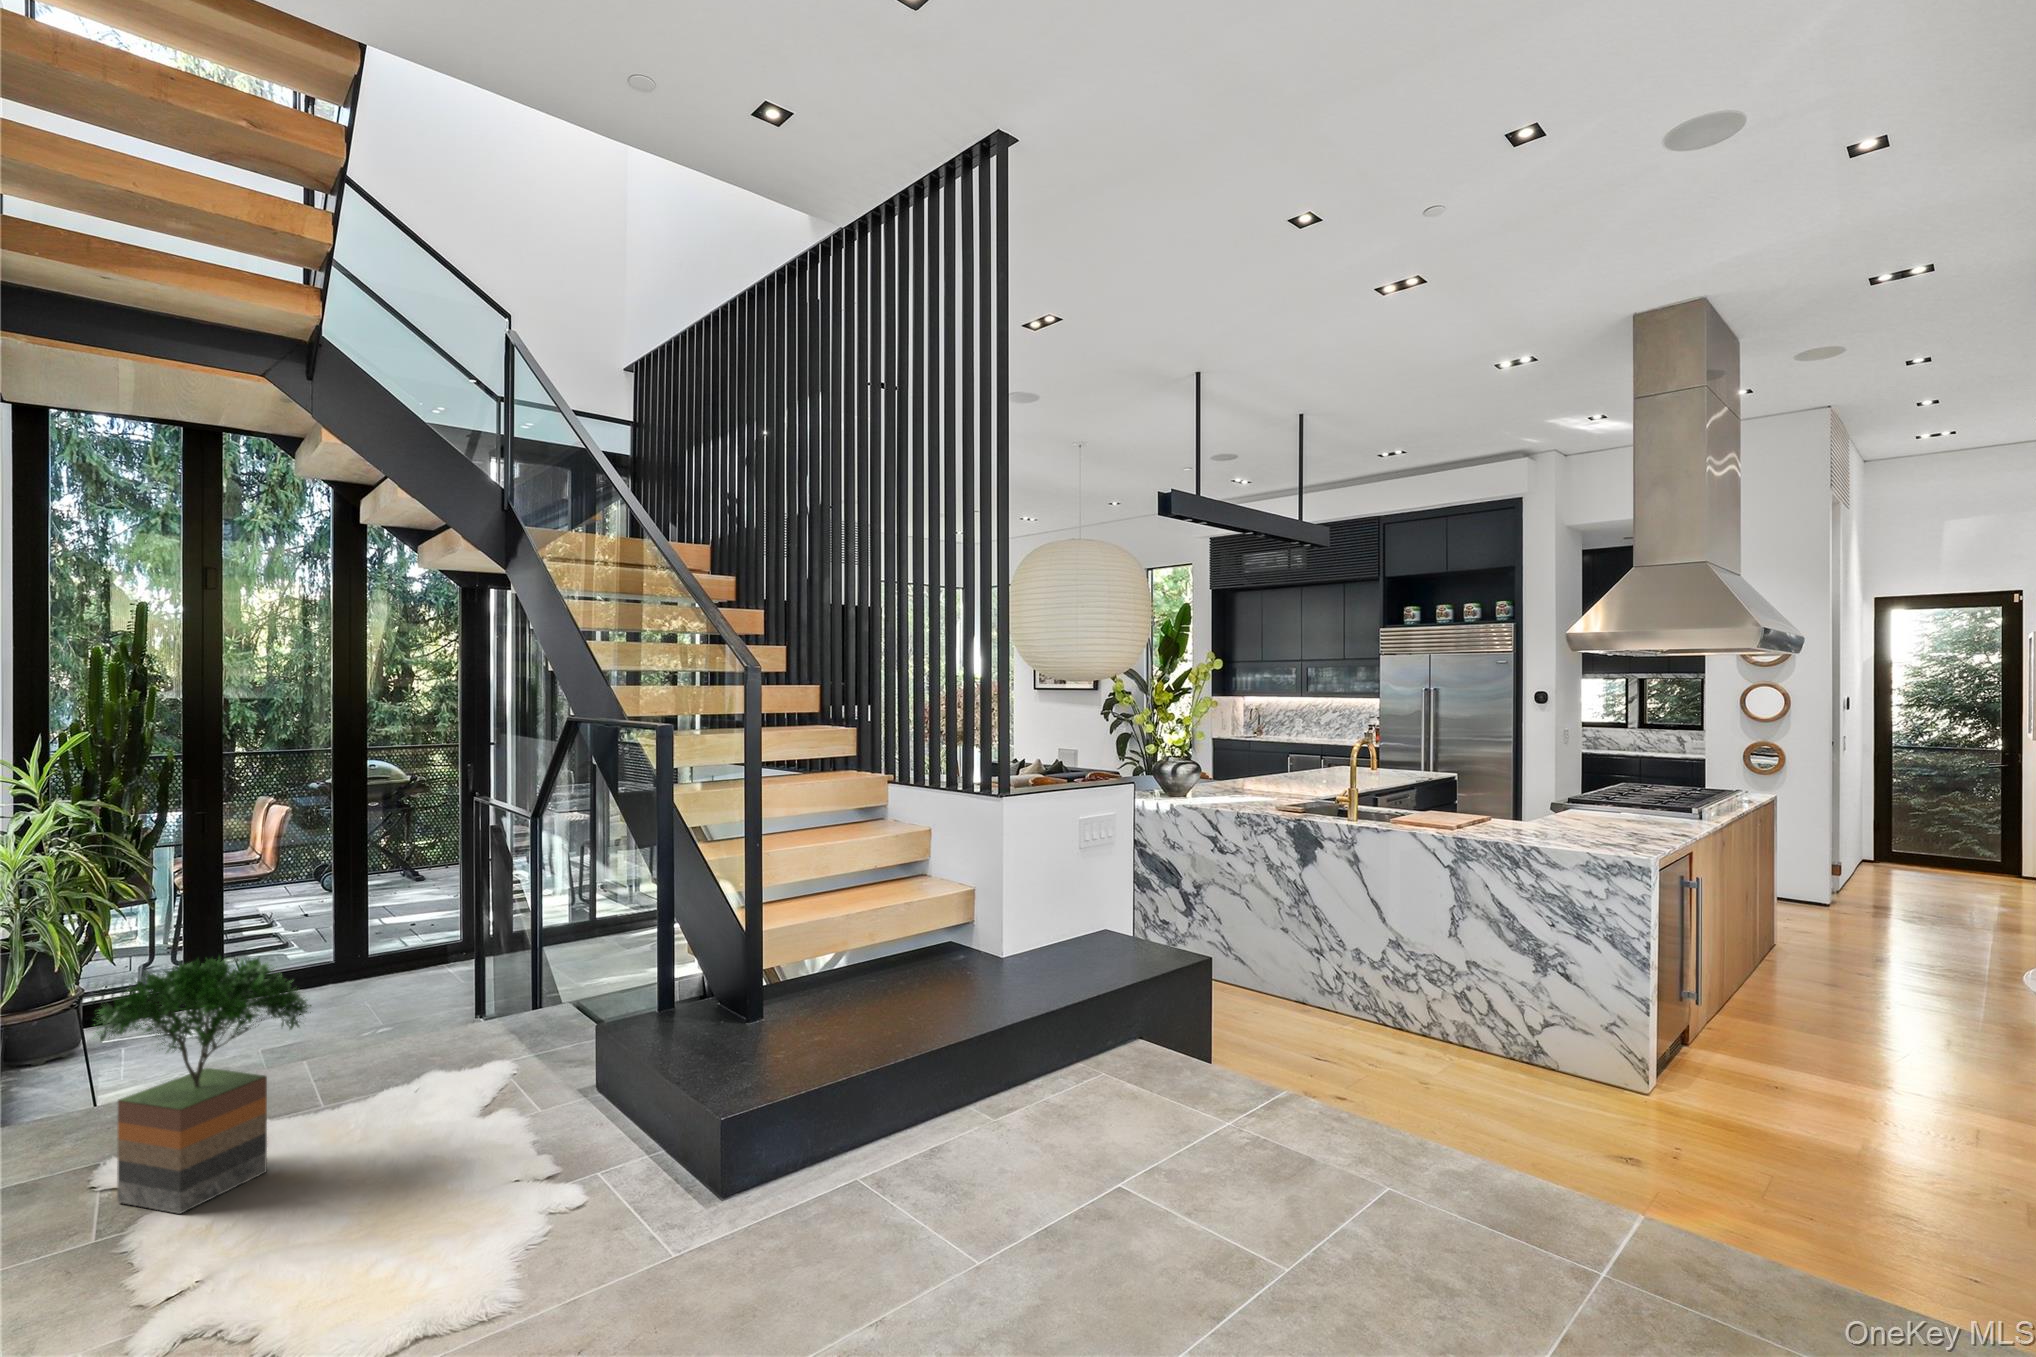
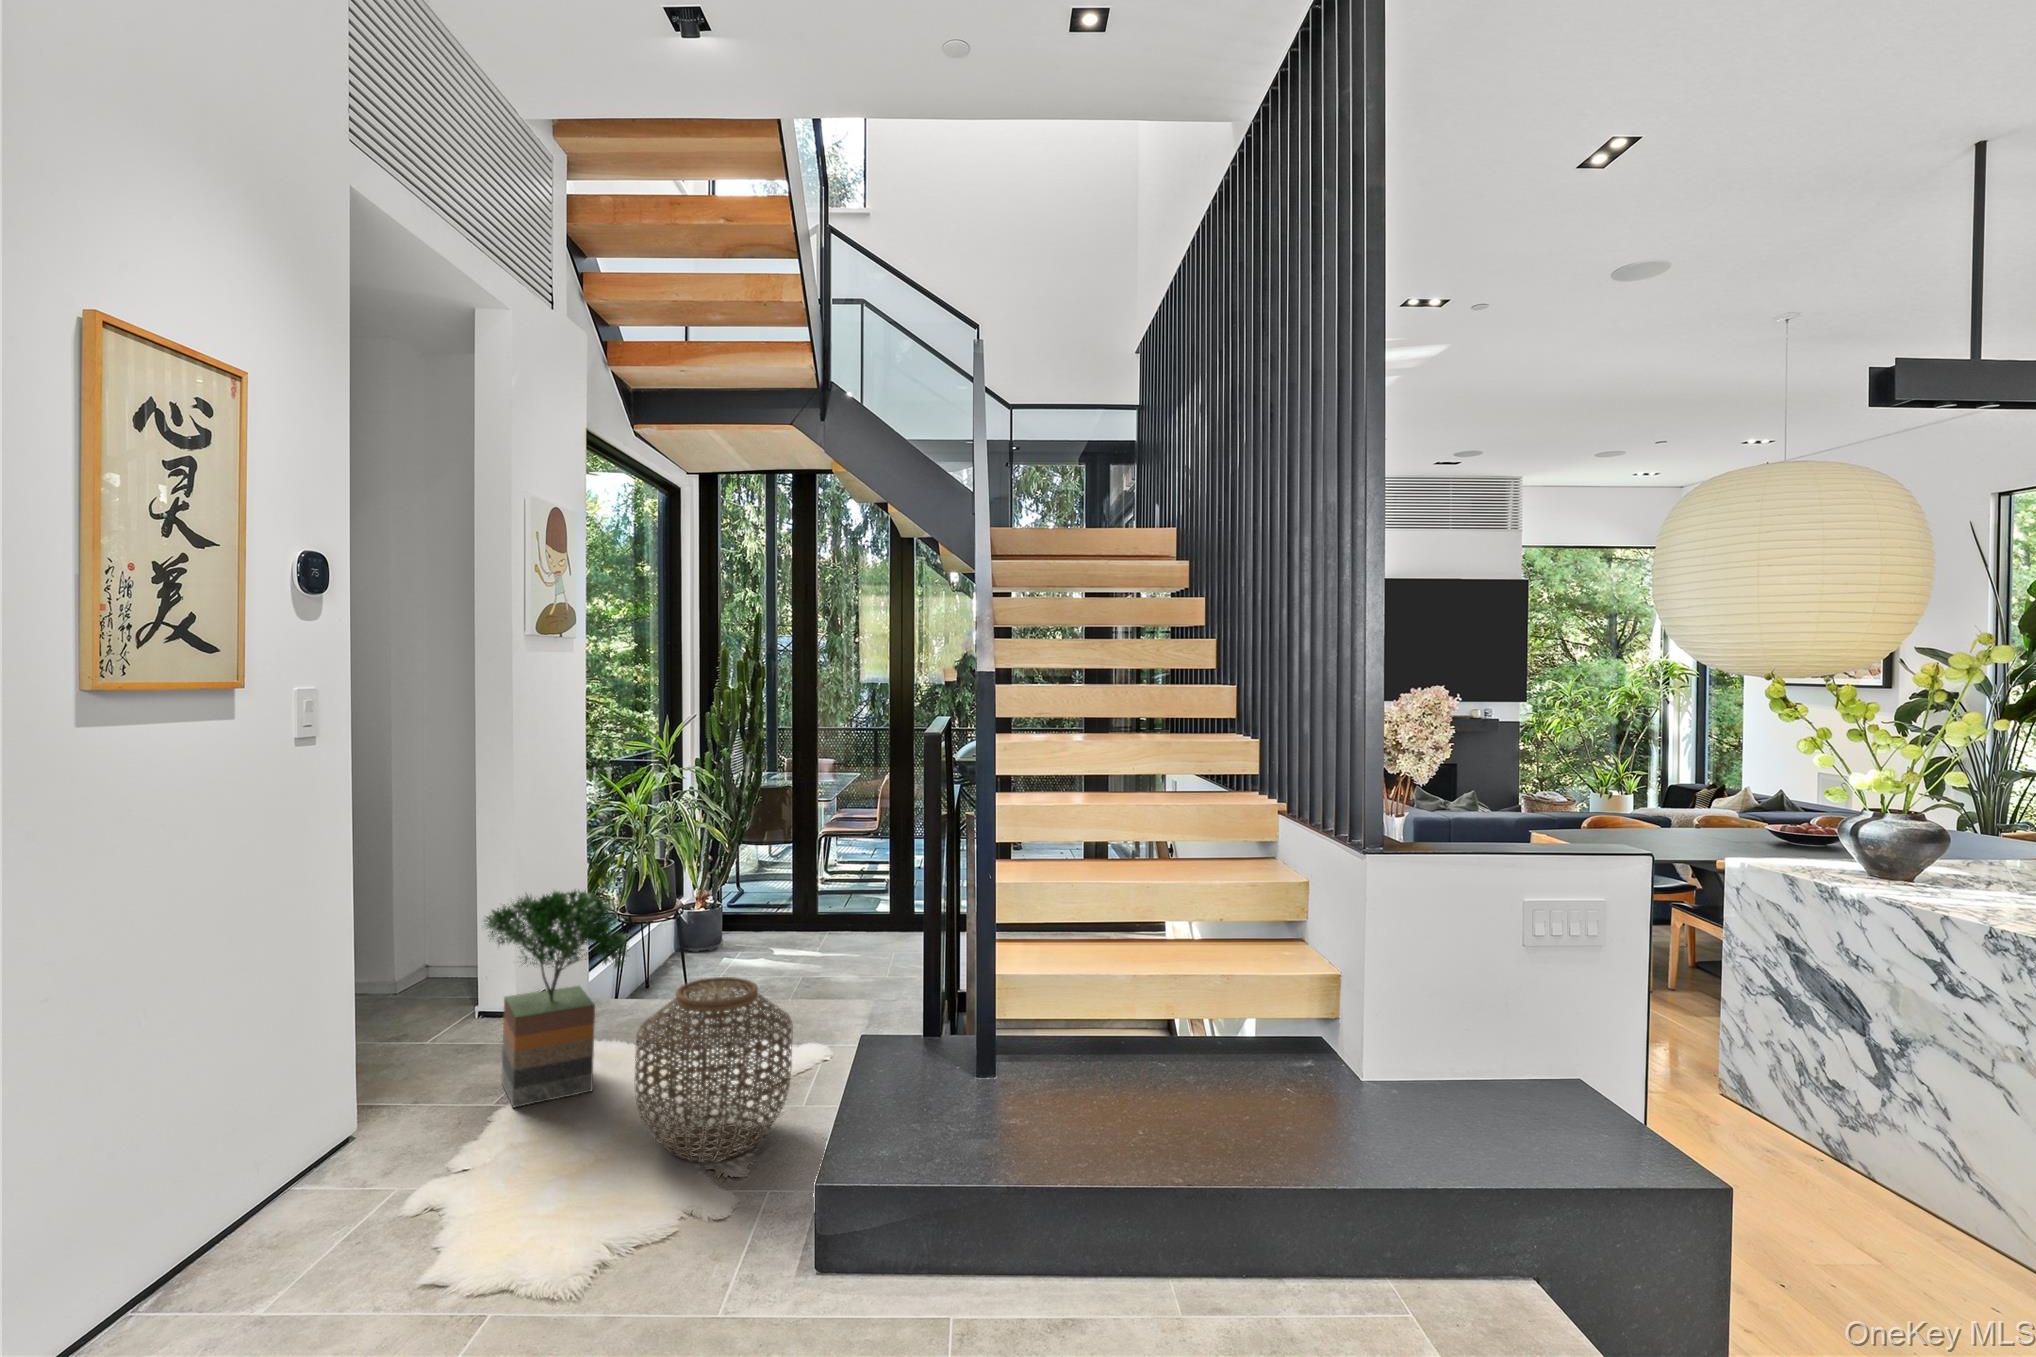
woven basket: none [397,998,563,1180] -> present [635,977,793,1162]

